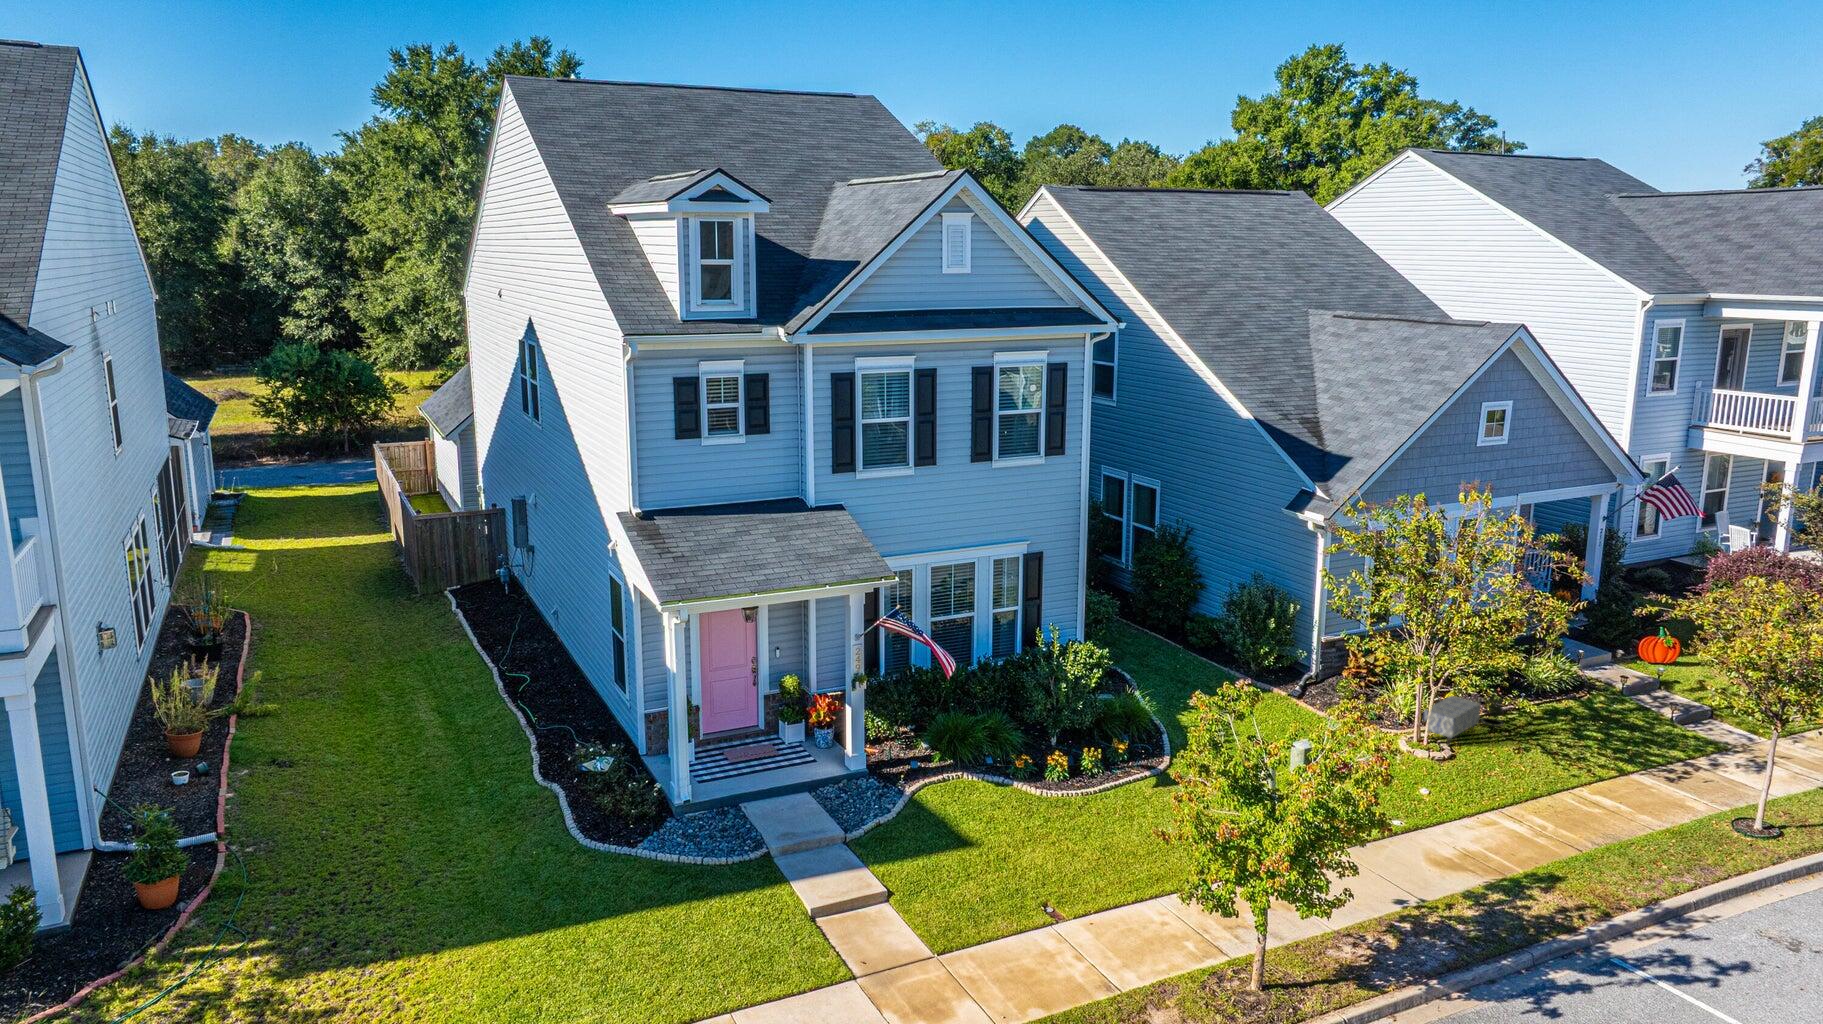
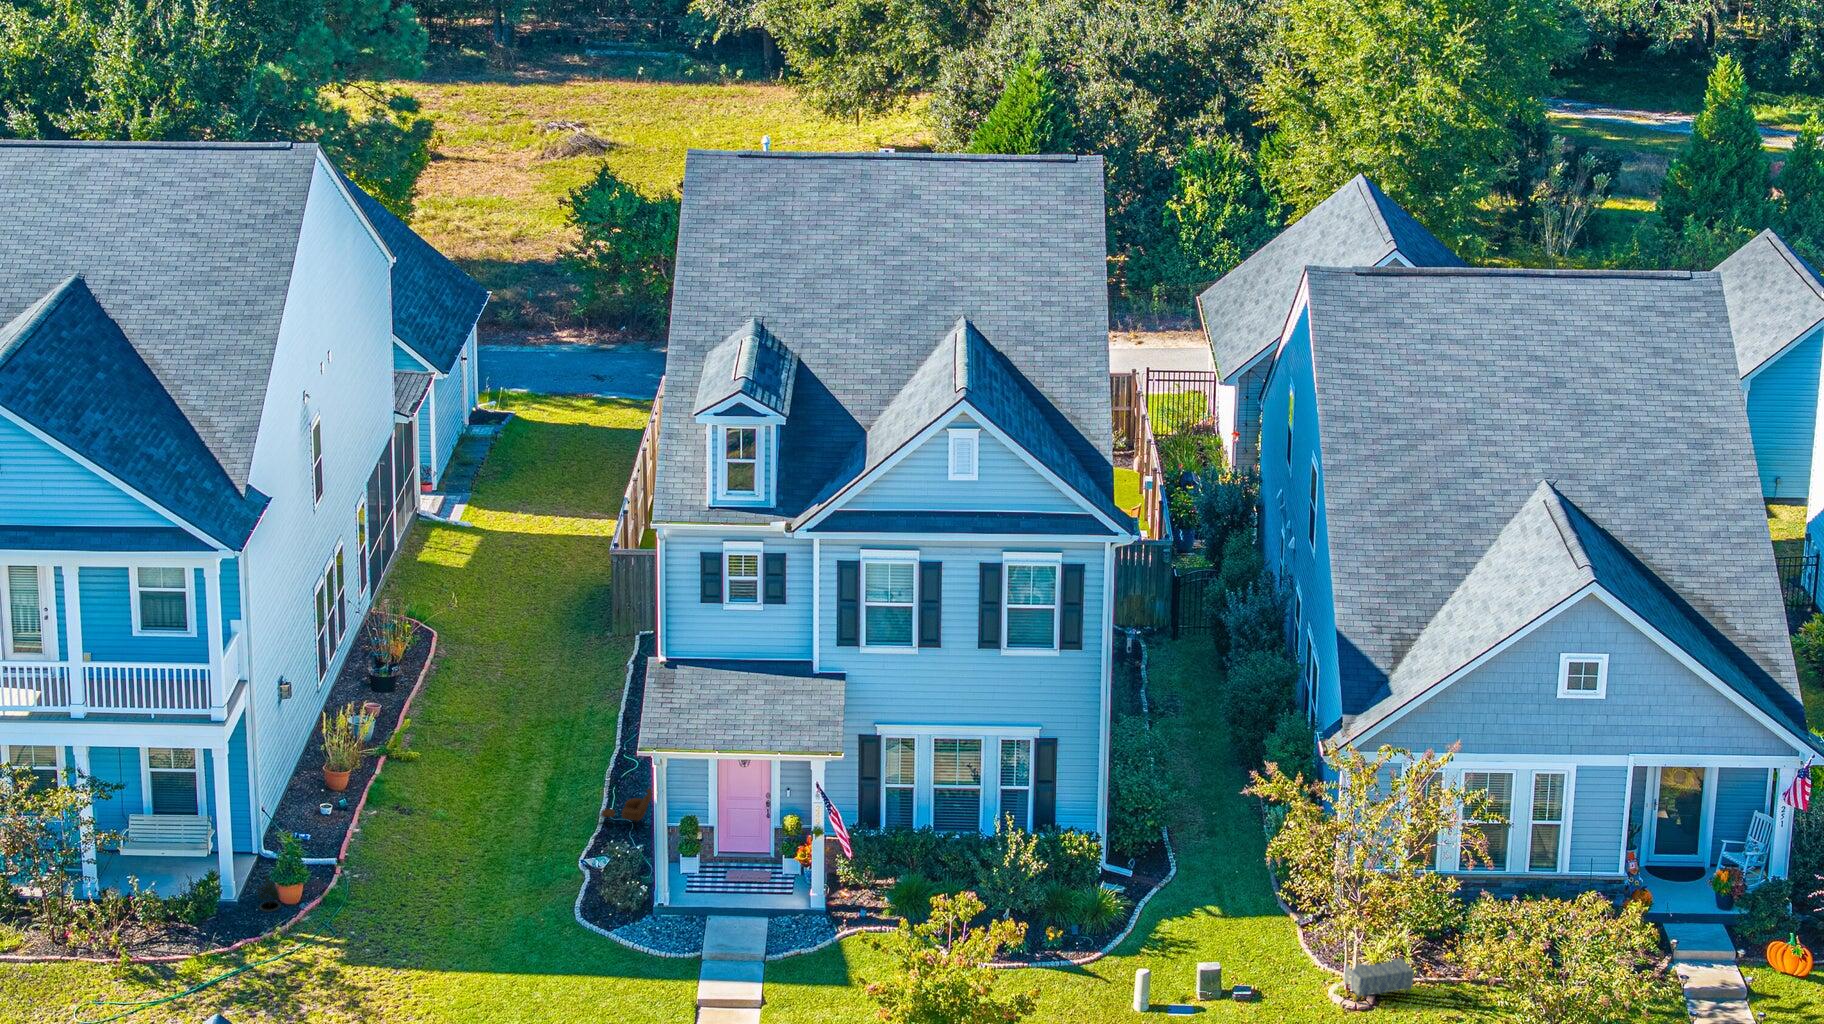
lounge chair: none [558,683,621,739] -> present [602,789,652,826]
potted tree: present [1481,691,1503,726] -> present [258,875,280,912]

